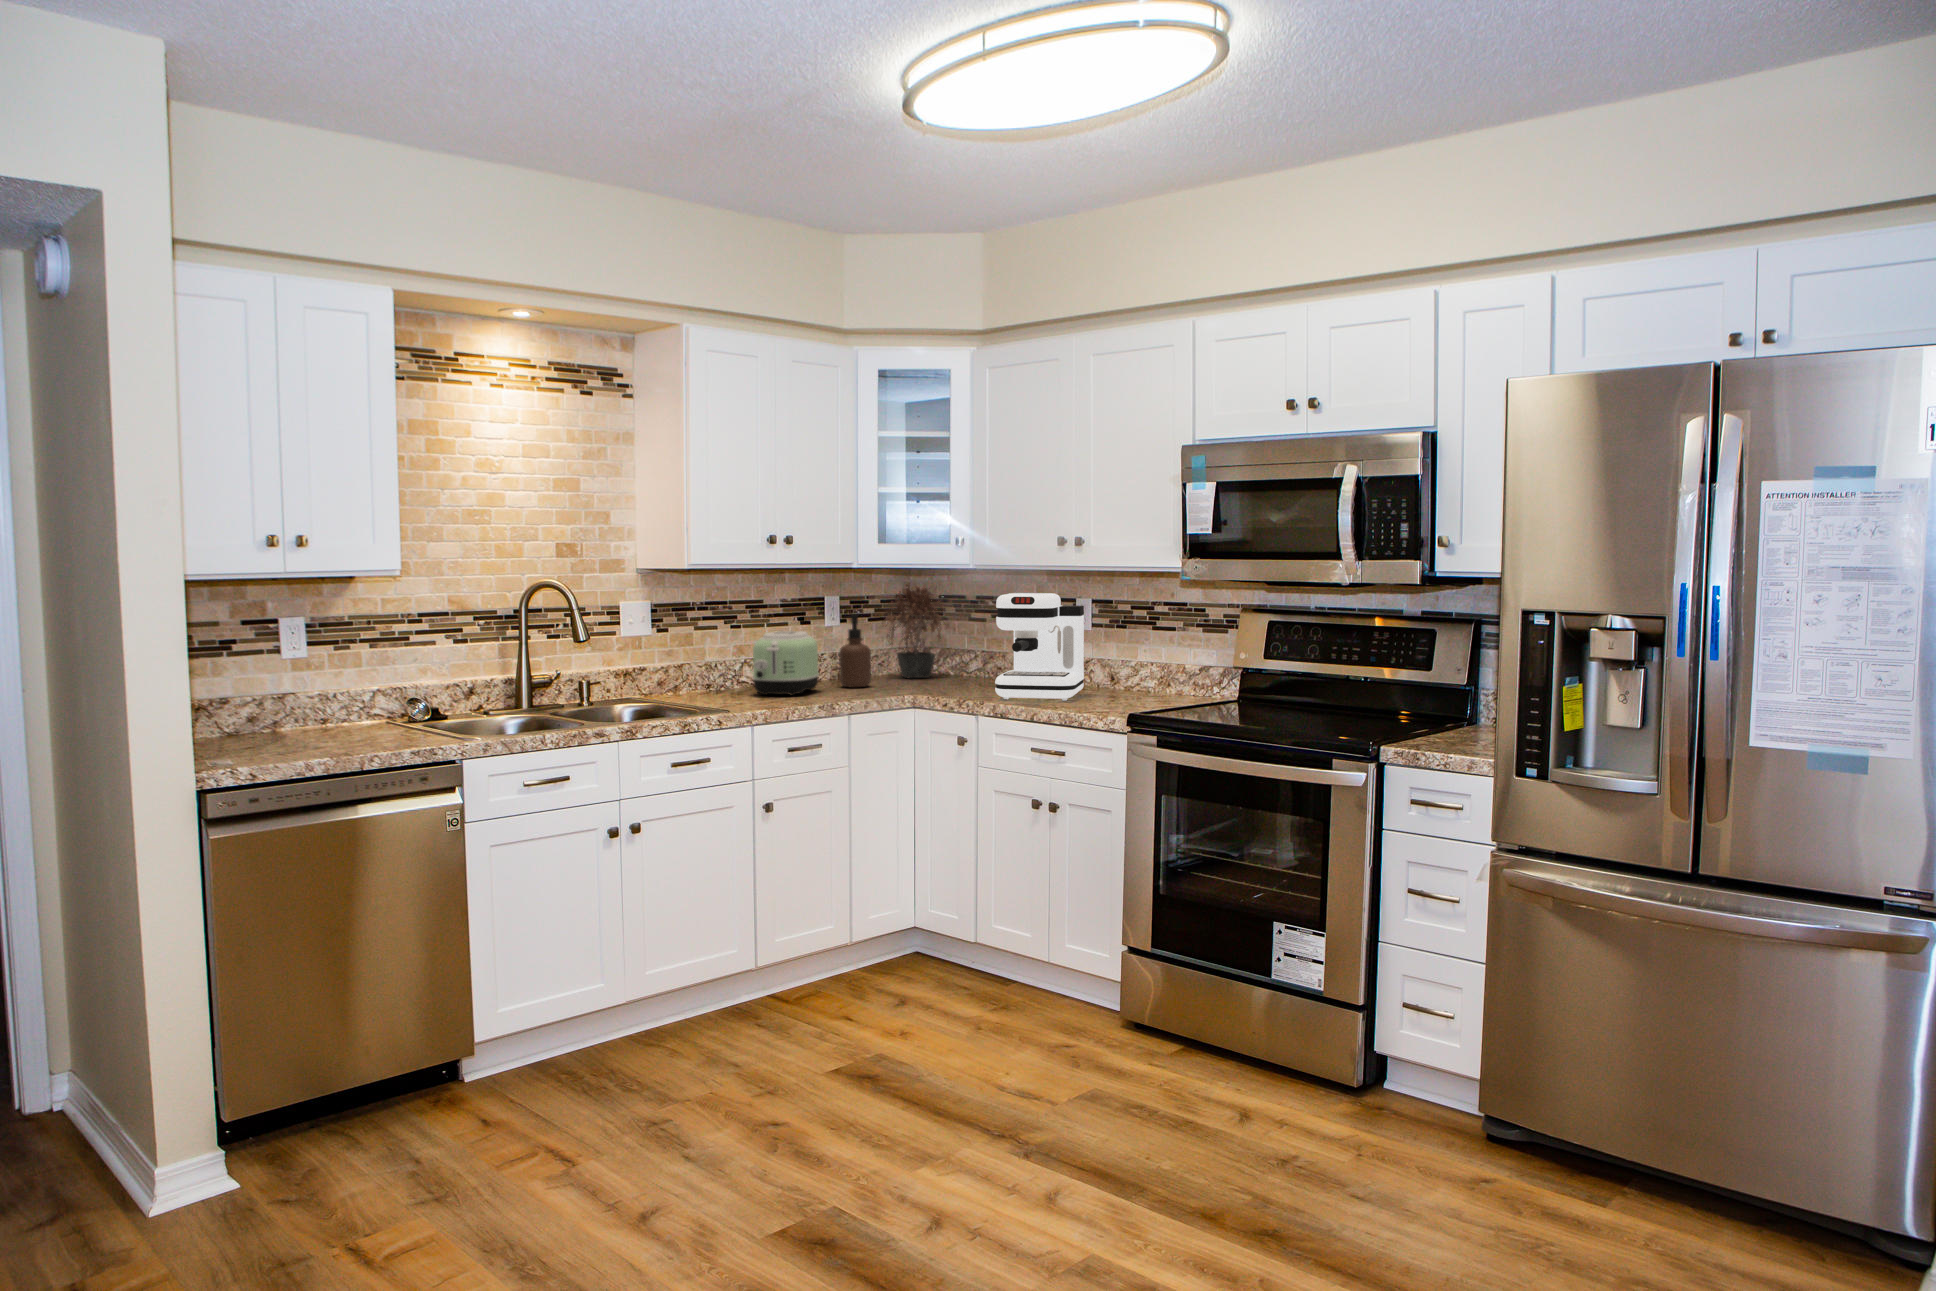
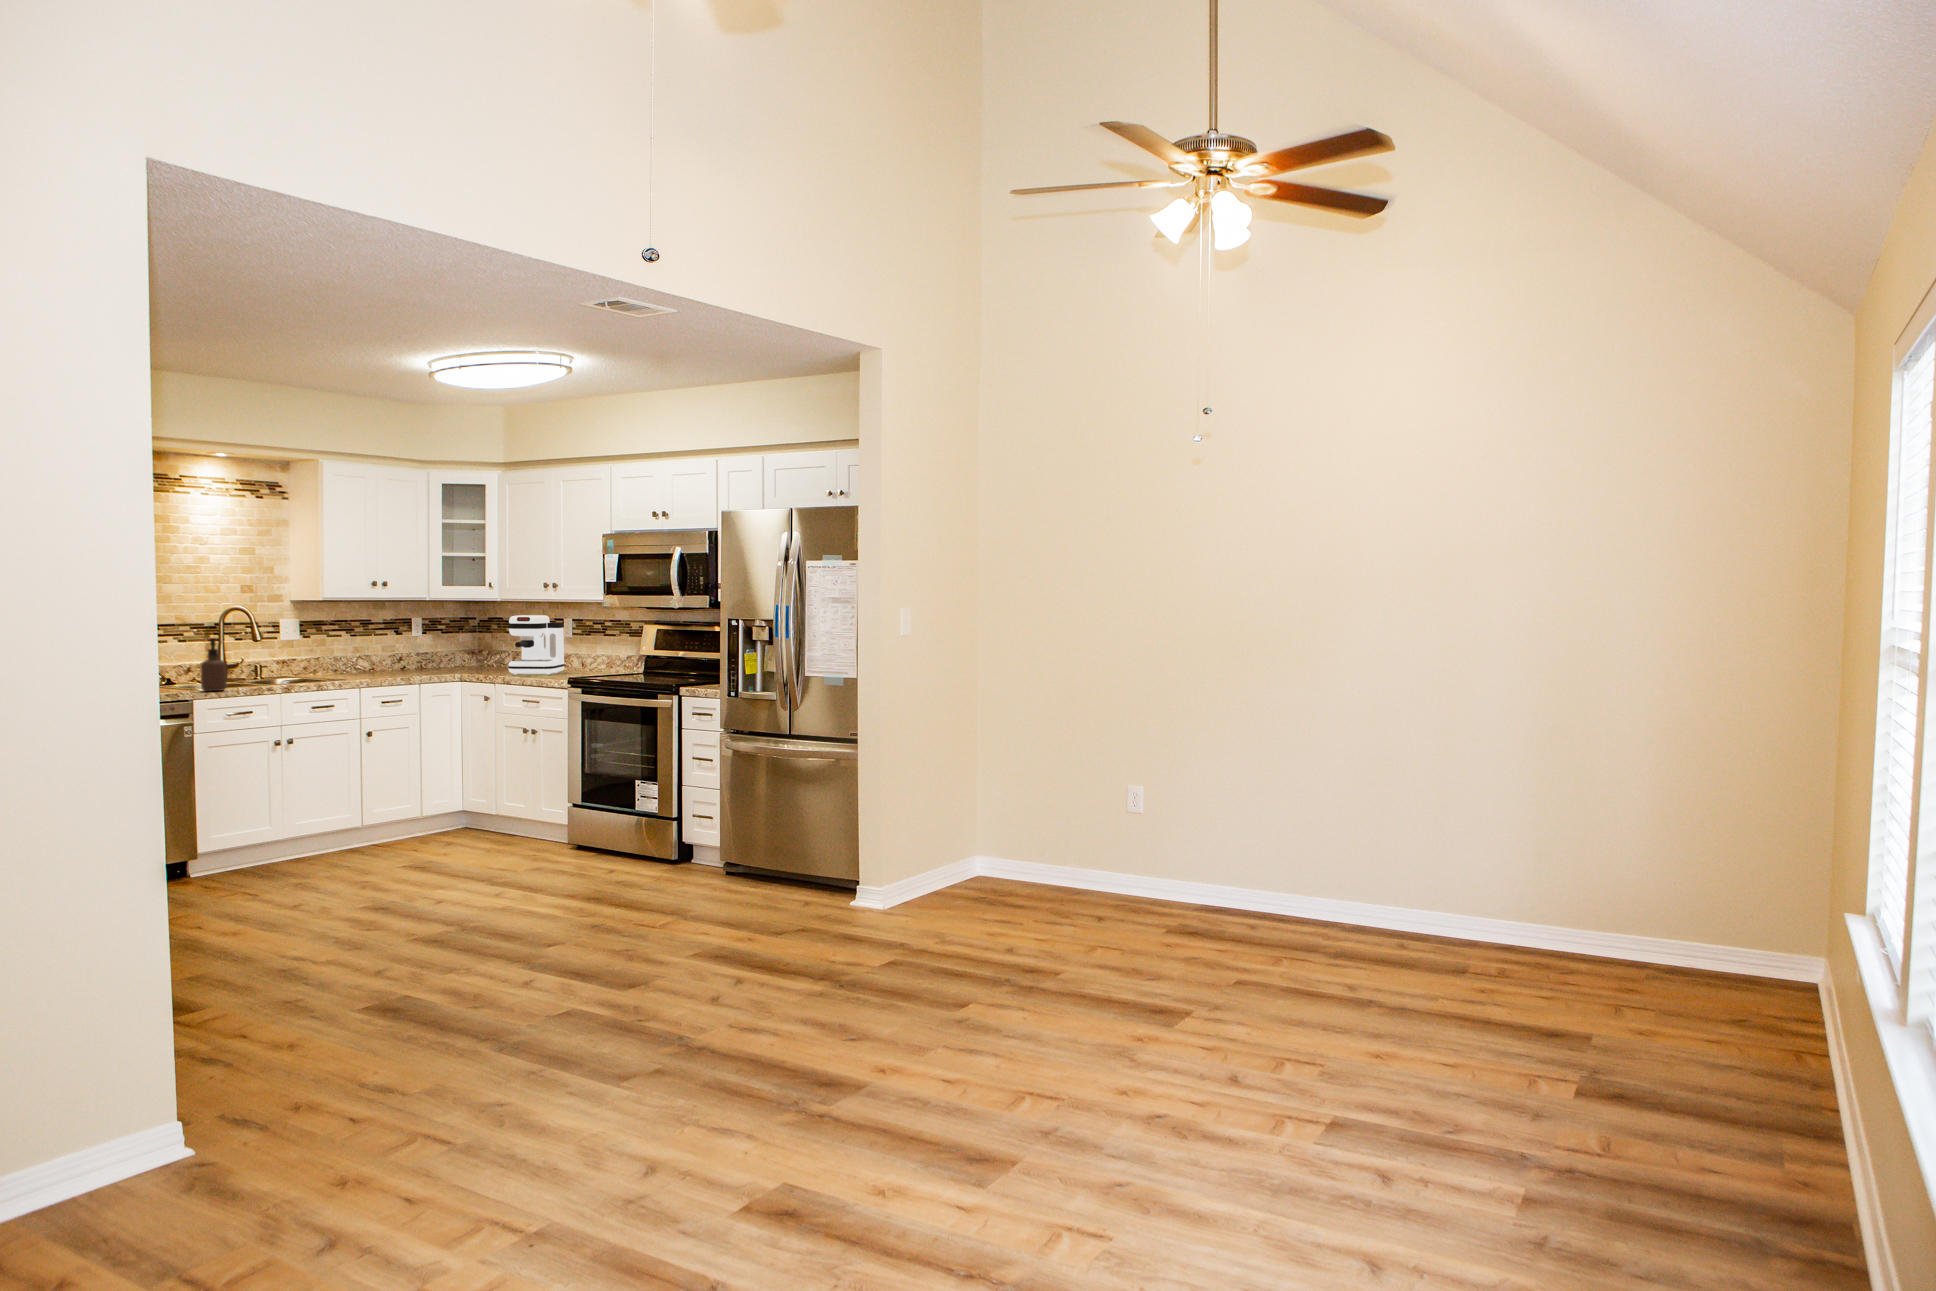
potted plant: present [883,584,946,678] -> none [450,609,495,668]
soap dispenser: present [839,614,871,688] -> present [201,638,227,691]
toaster: present [753,631,819,696] -> none [362,638,406,675]

